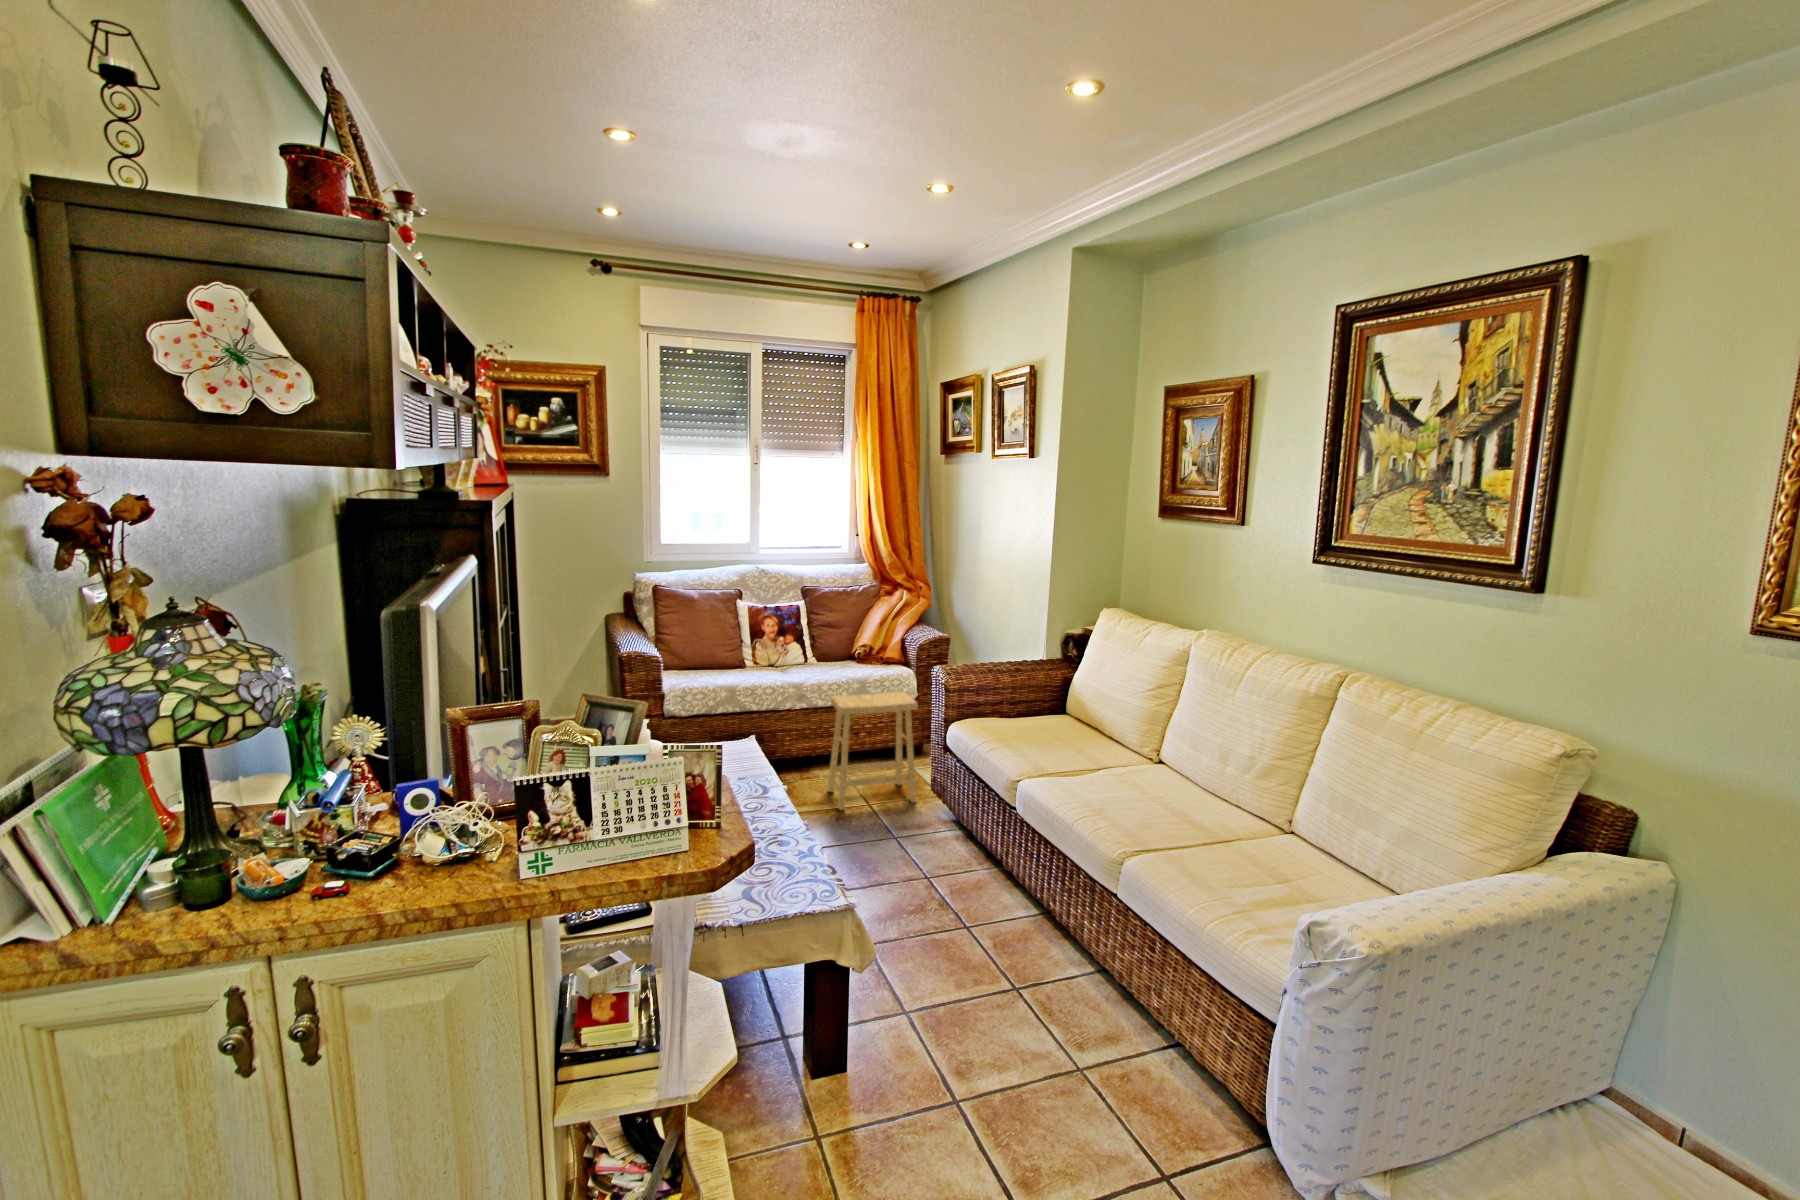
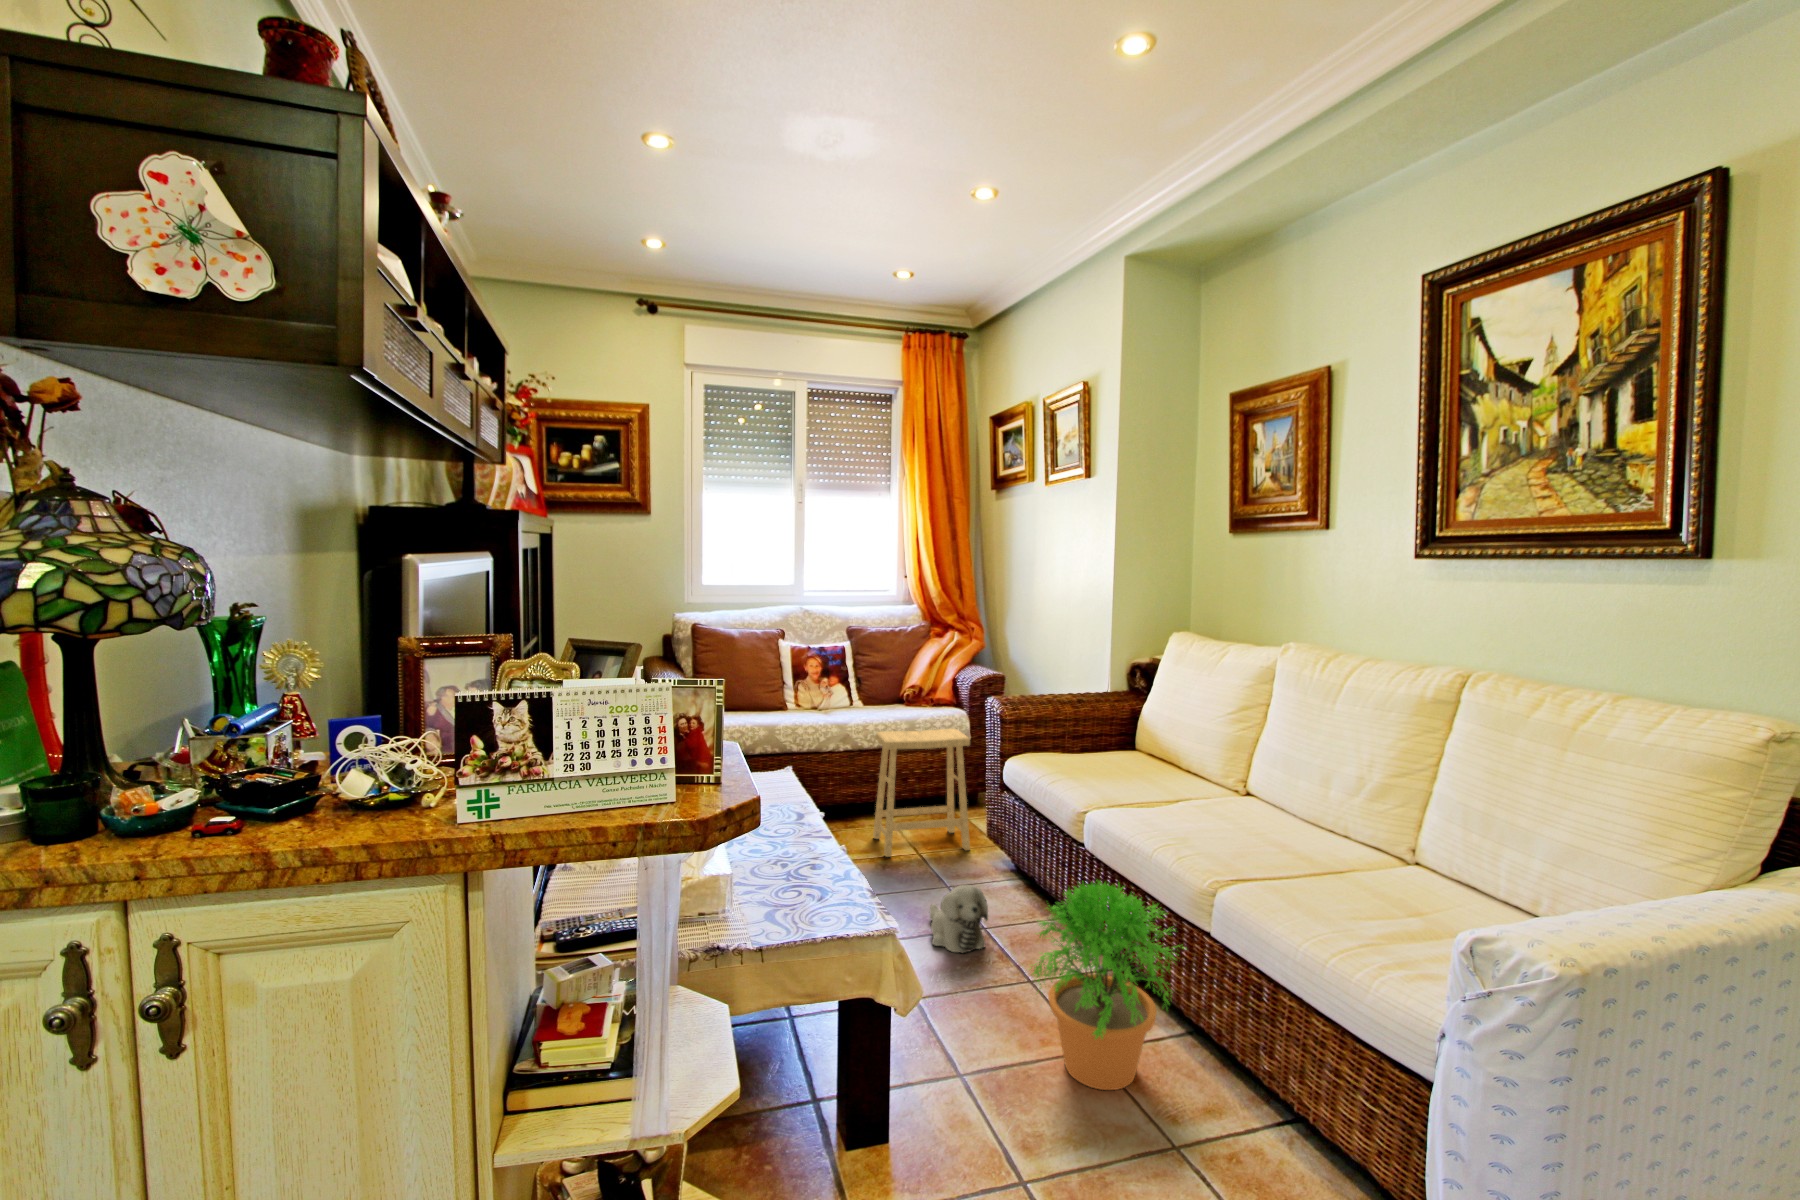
plush toy: none [880,844,932,904] -> present [930,885,988,953]
potted plant: none [965,852,1100,1023] -> present [1030,880,1184,1090]

